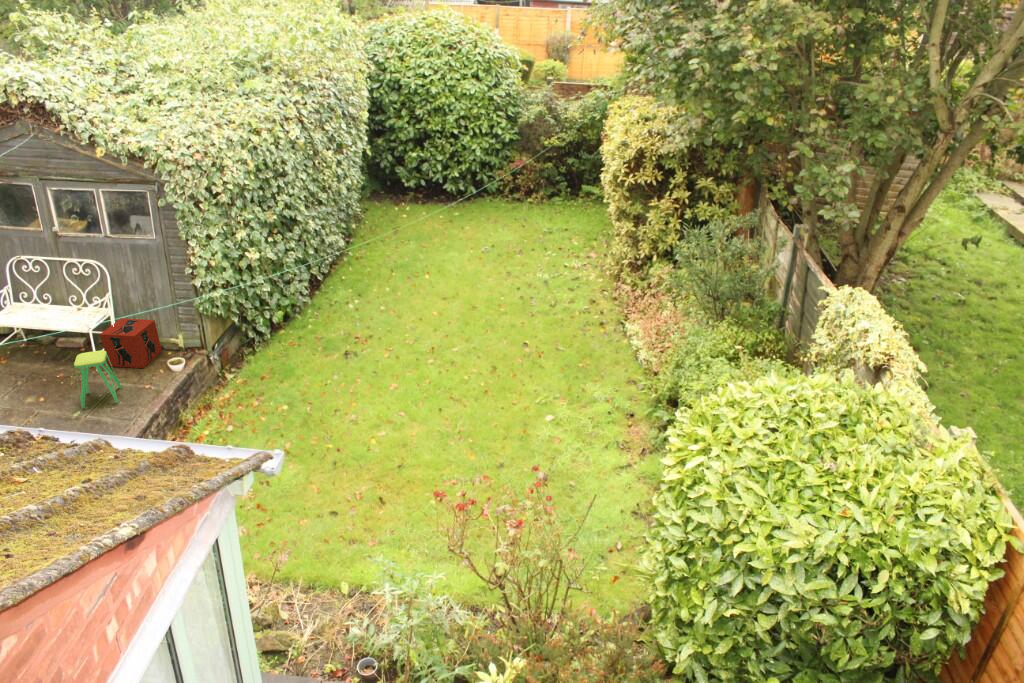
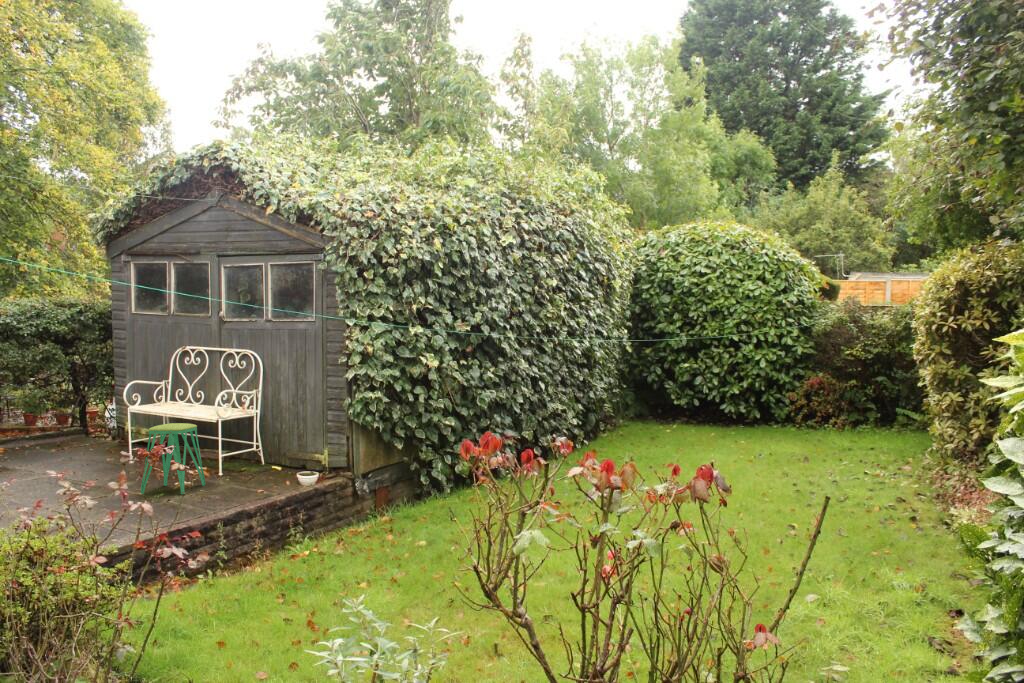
storage box: present [100,318,162,368] -> none [217,420,286,475]

